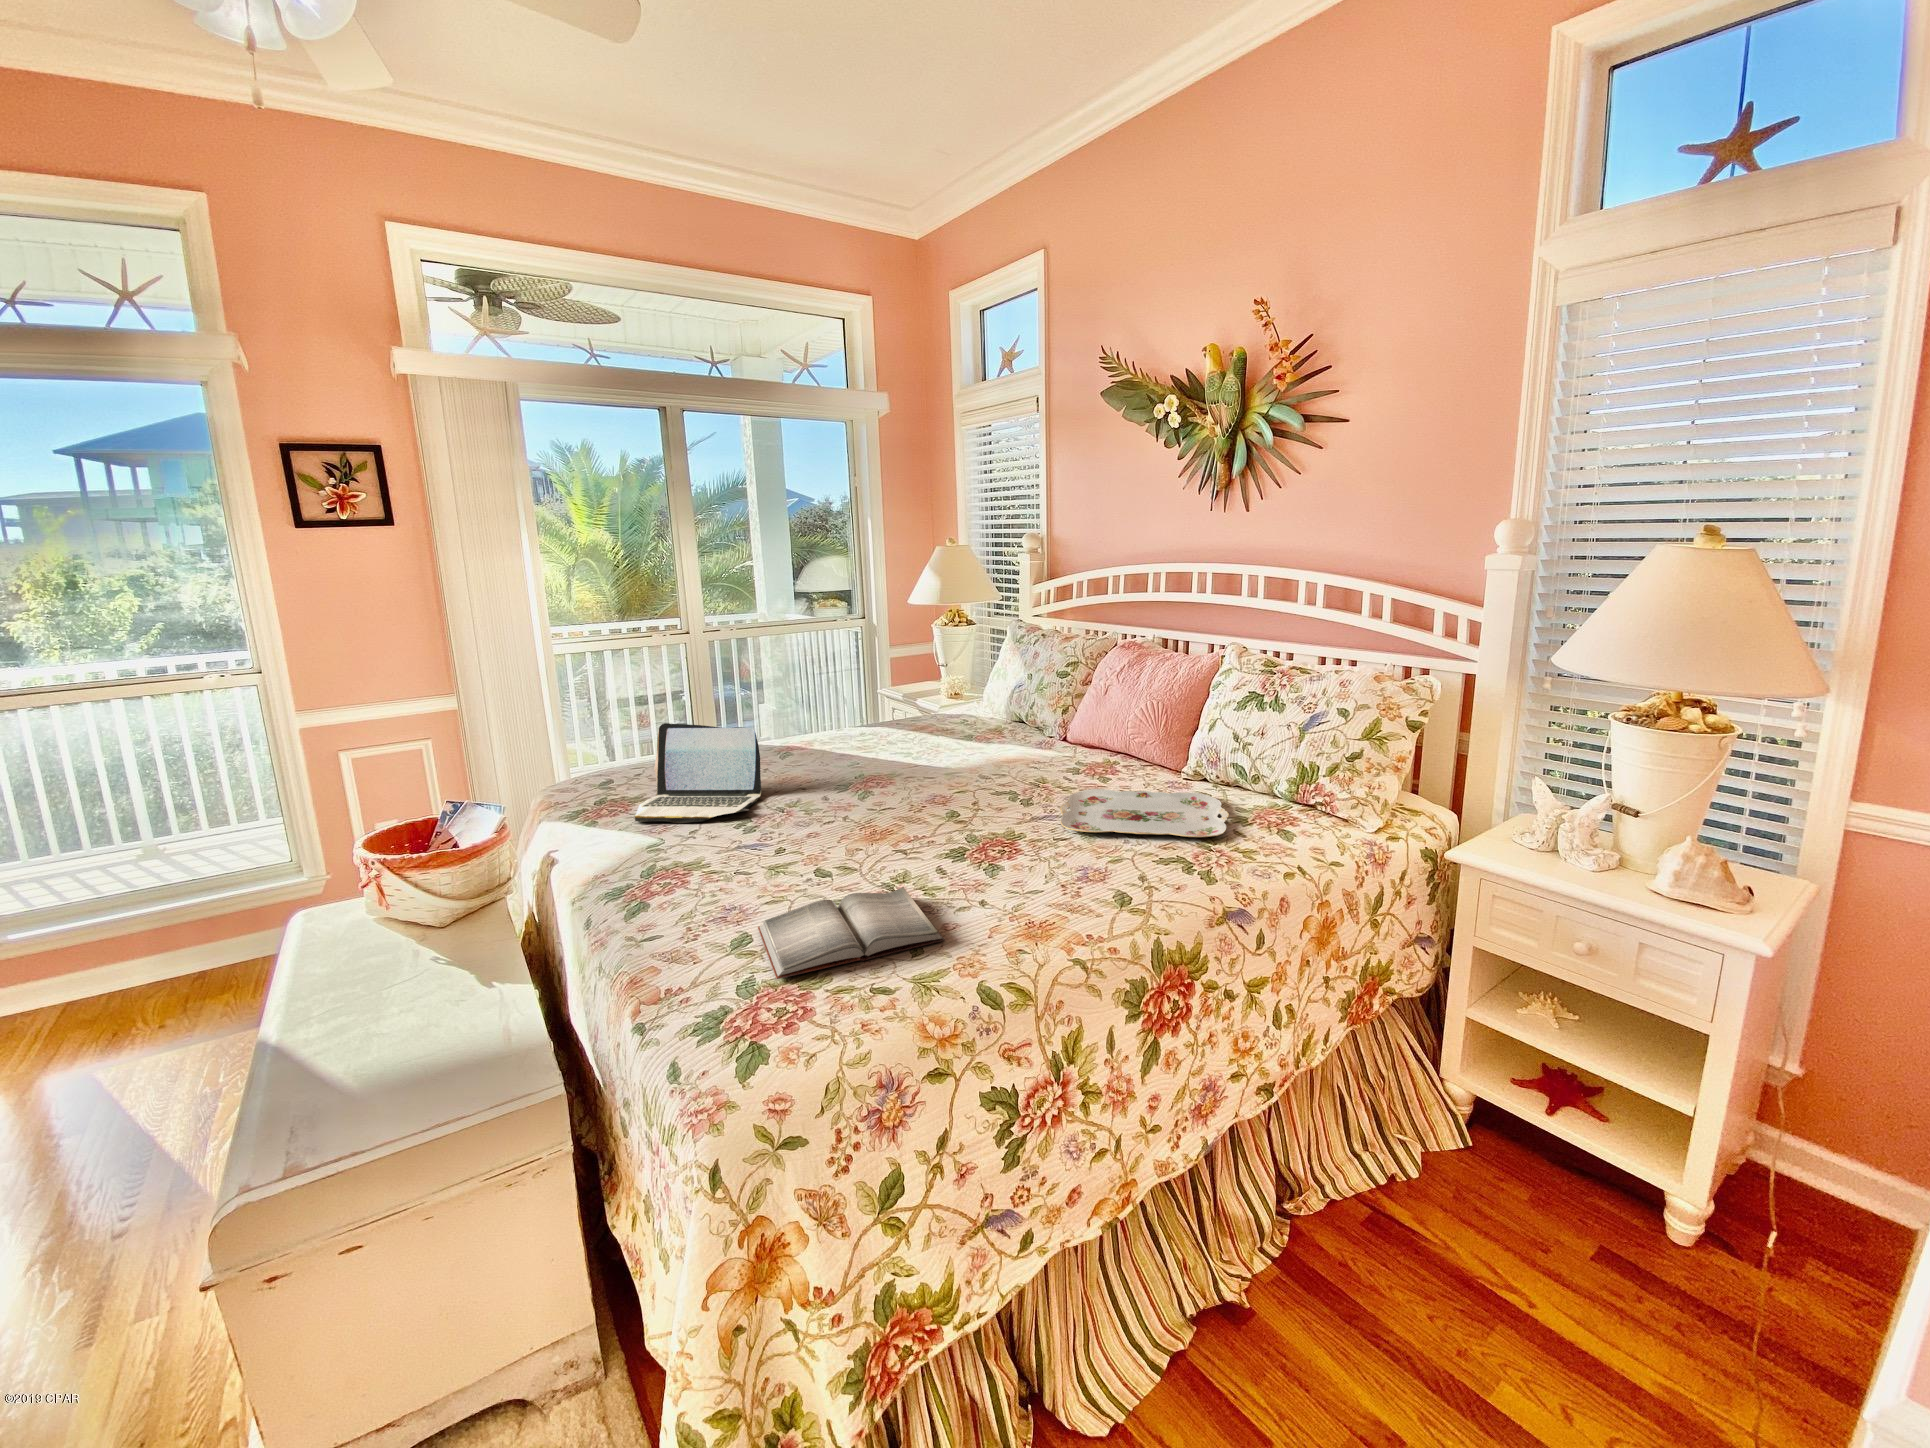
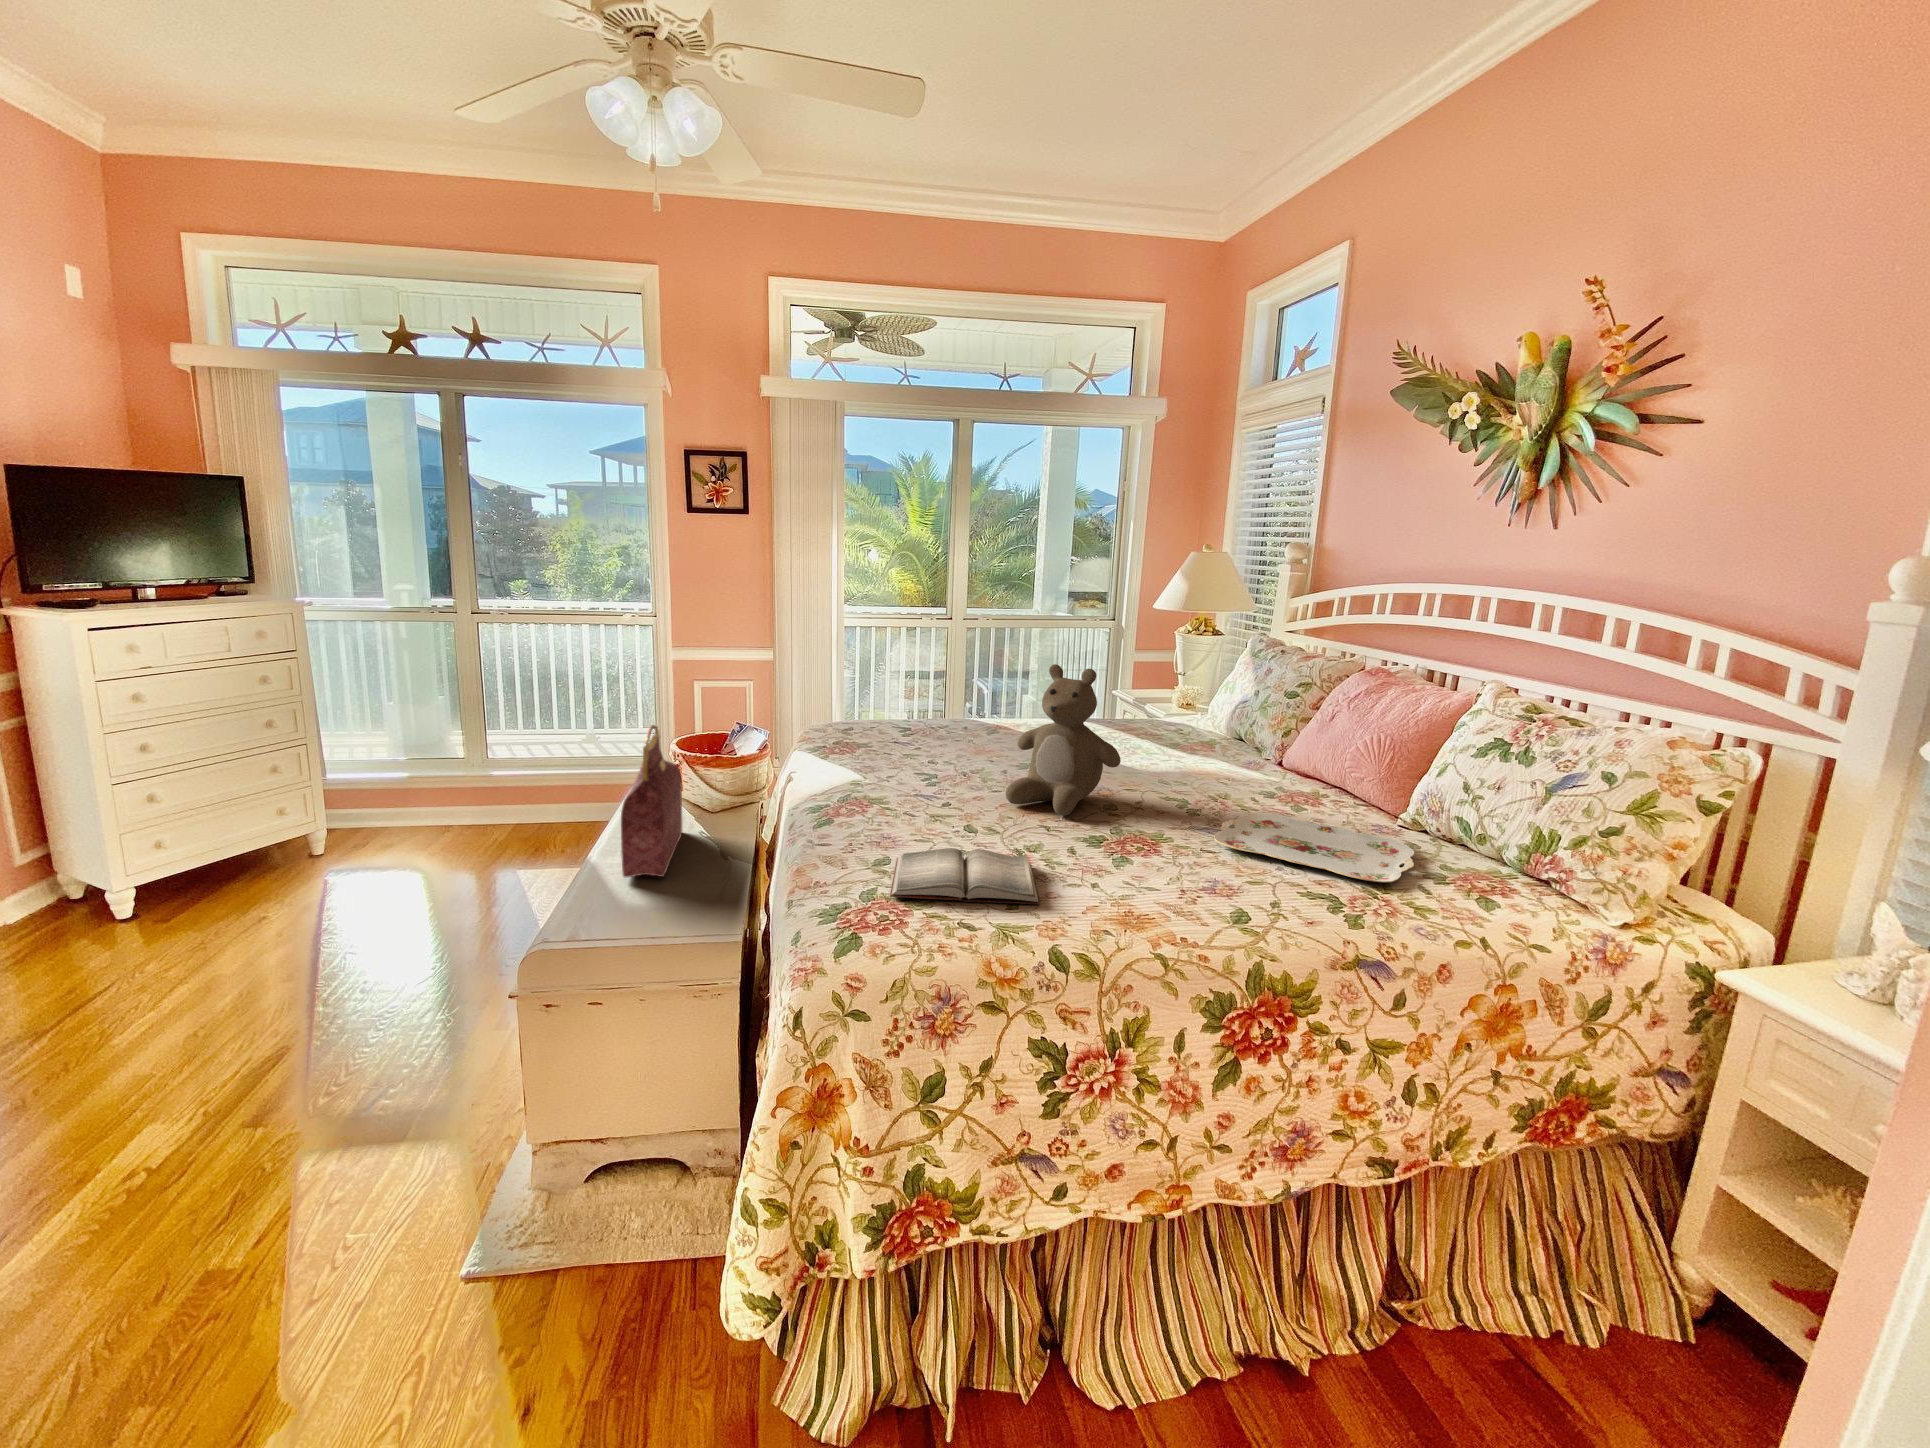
teddy bear: none [838,674,953,833] -> present [1006,664,1121,816]
laptop: present [635,723,761,823] -> none [851,688,961,774]
handbag: none [321,826,410,1048] -> present [621,725,682,877]

